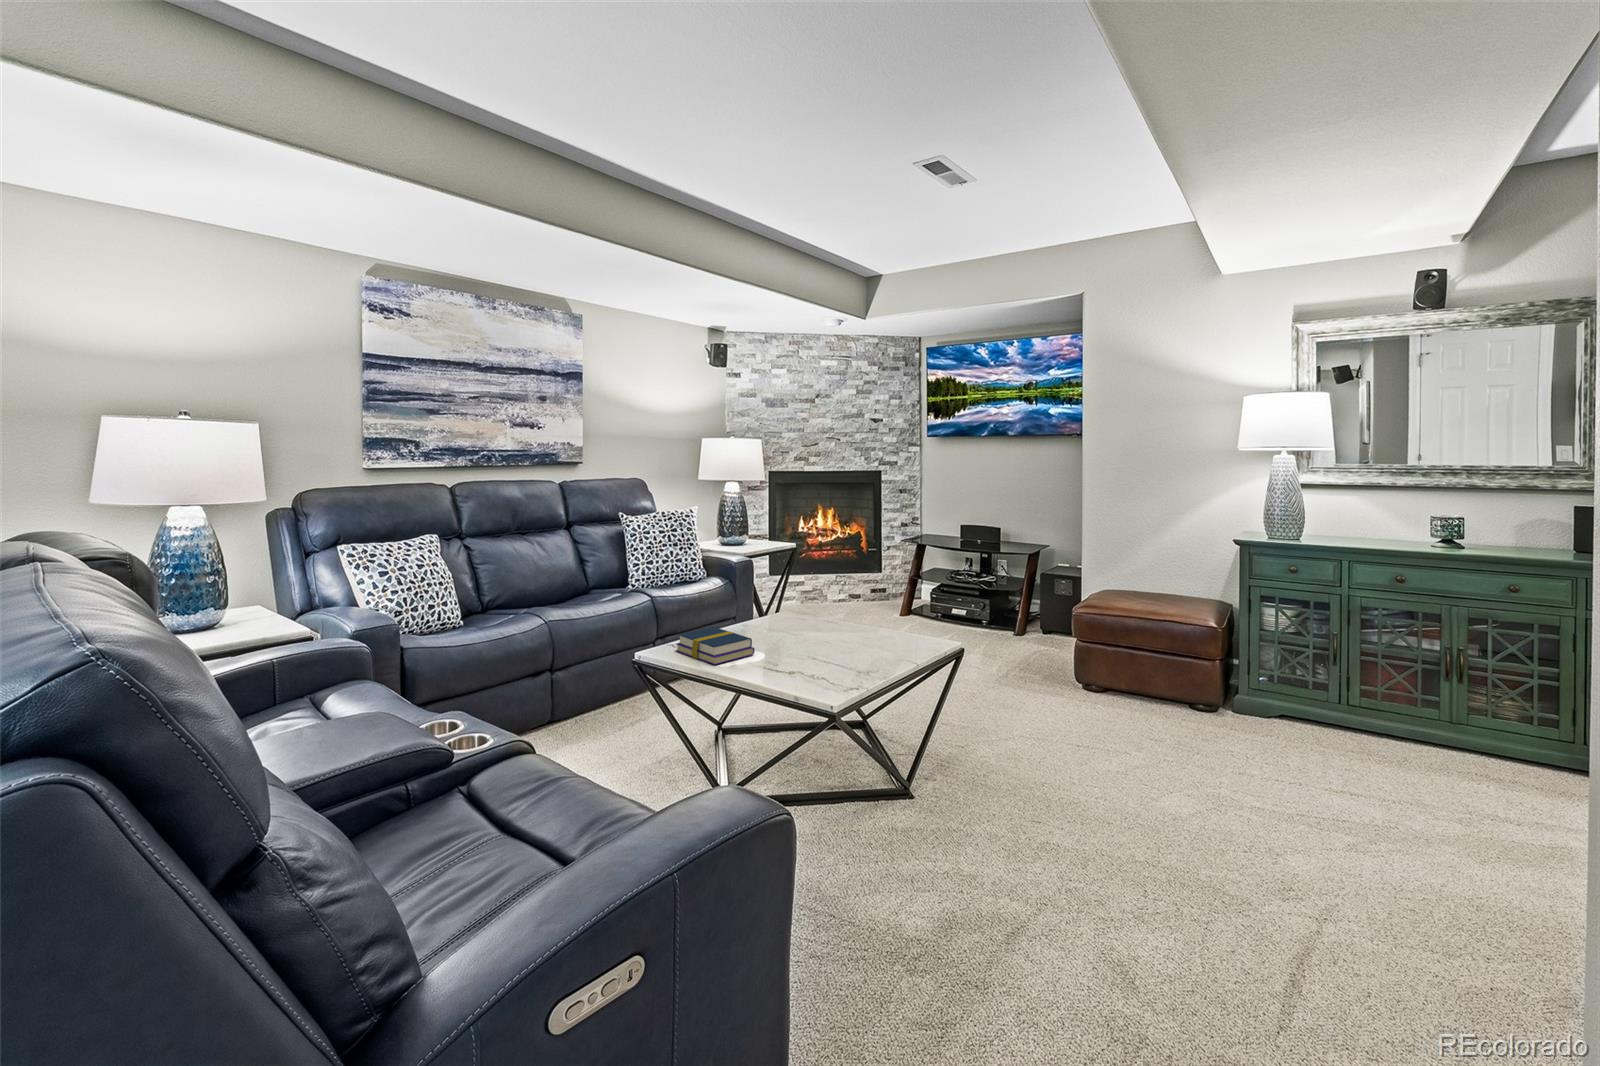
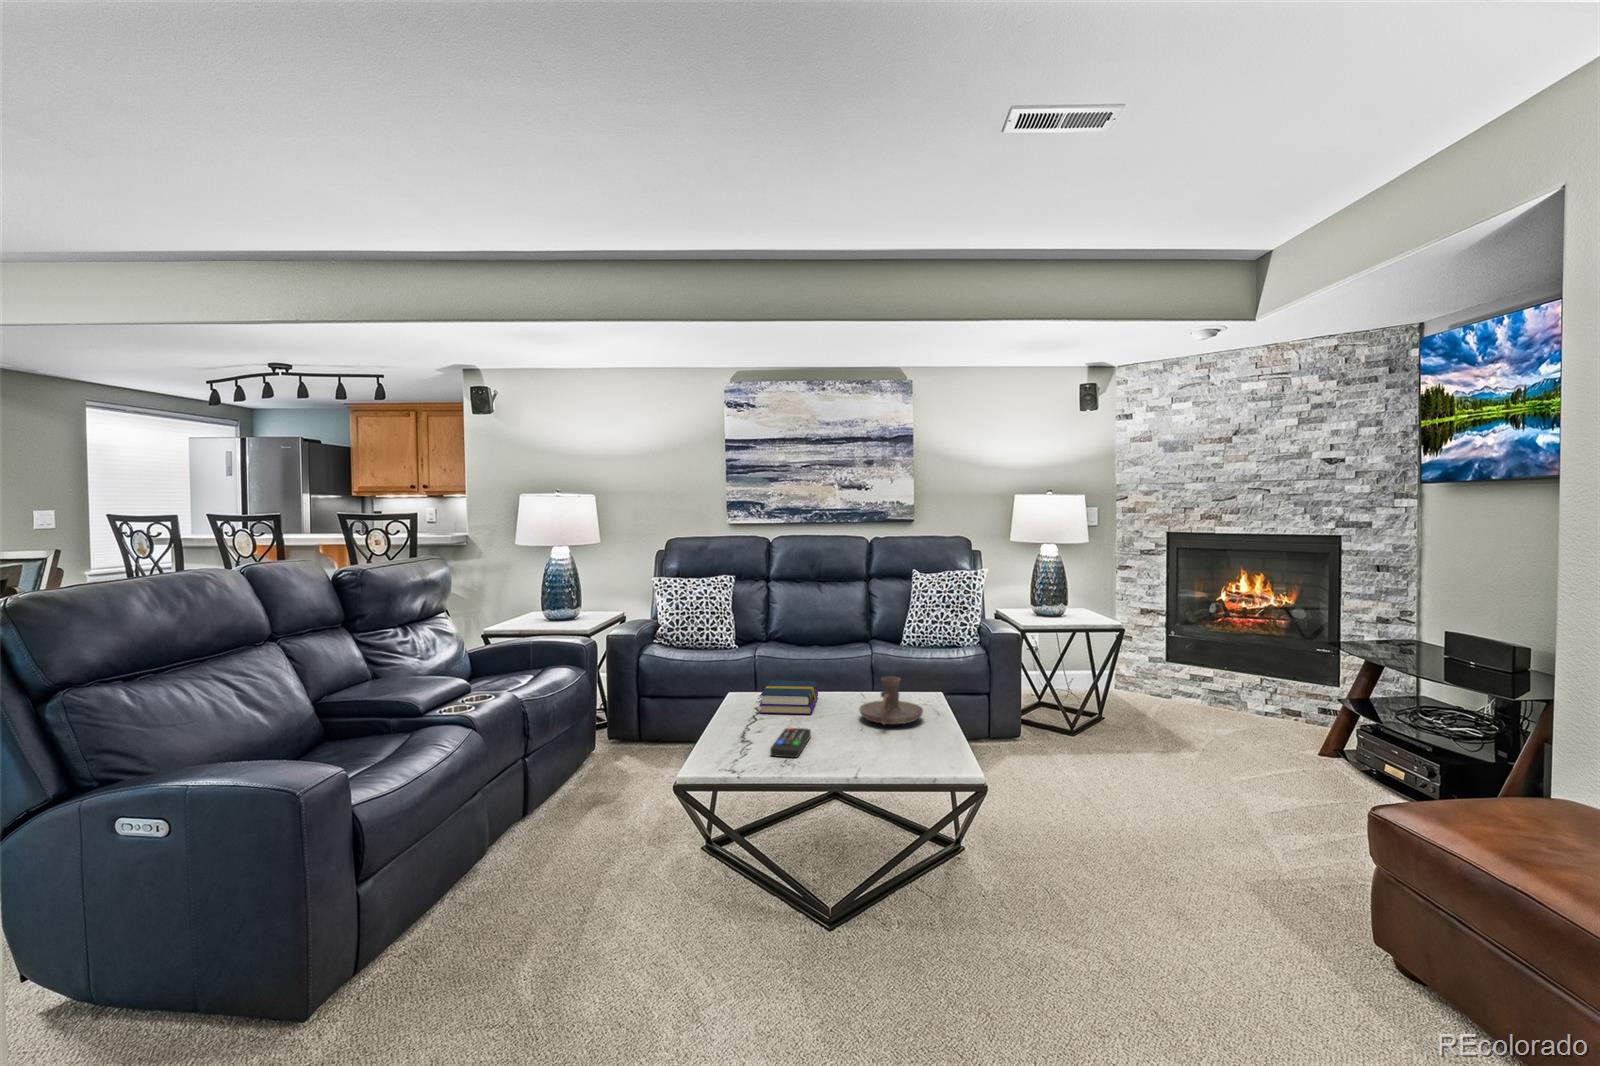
candle holder: none [786,606,840,646] -> present [859,676,923,724]
remote control: none [785,662,842,688] -> present [770,727,811,758]

